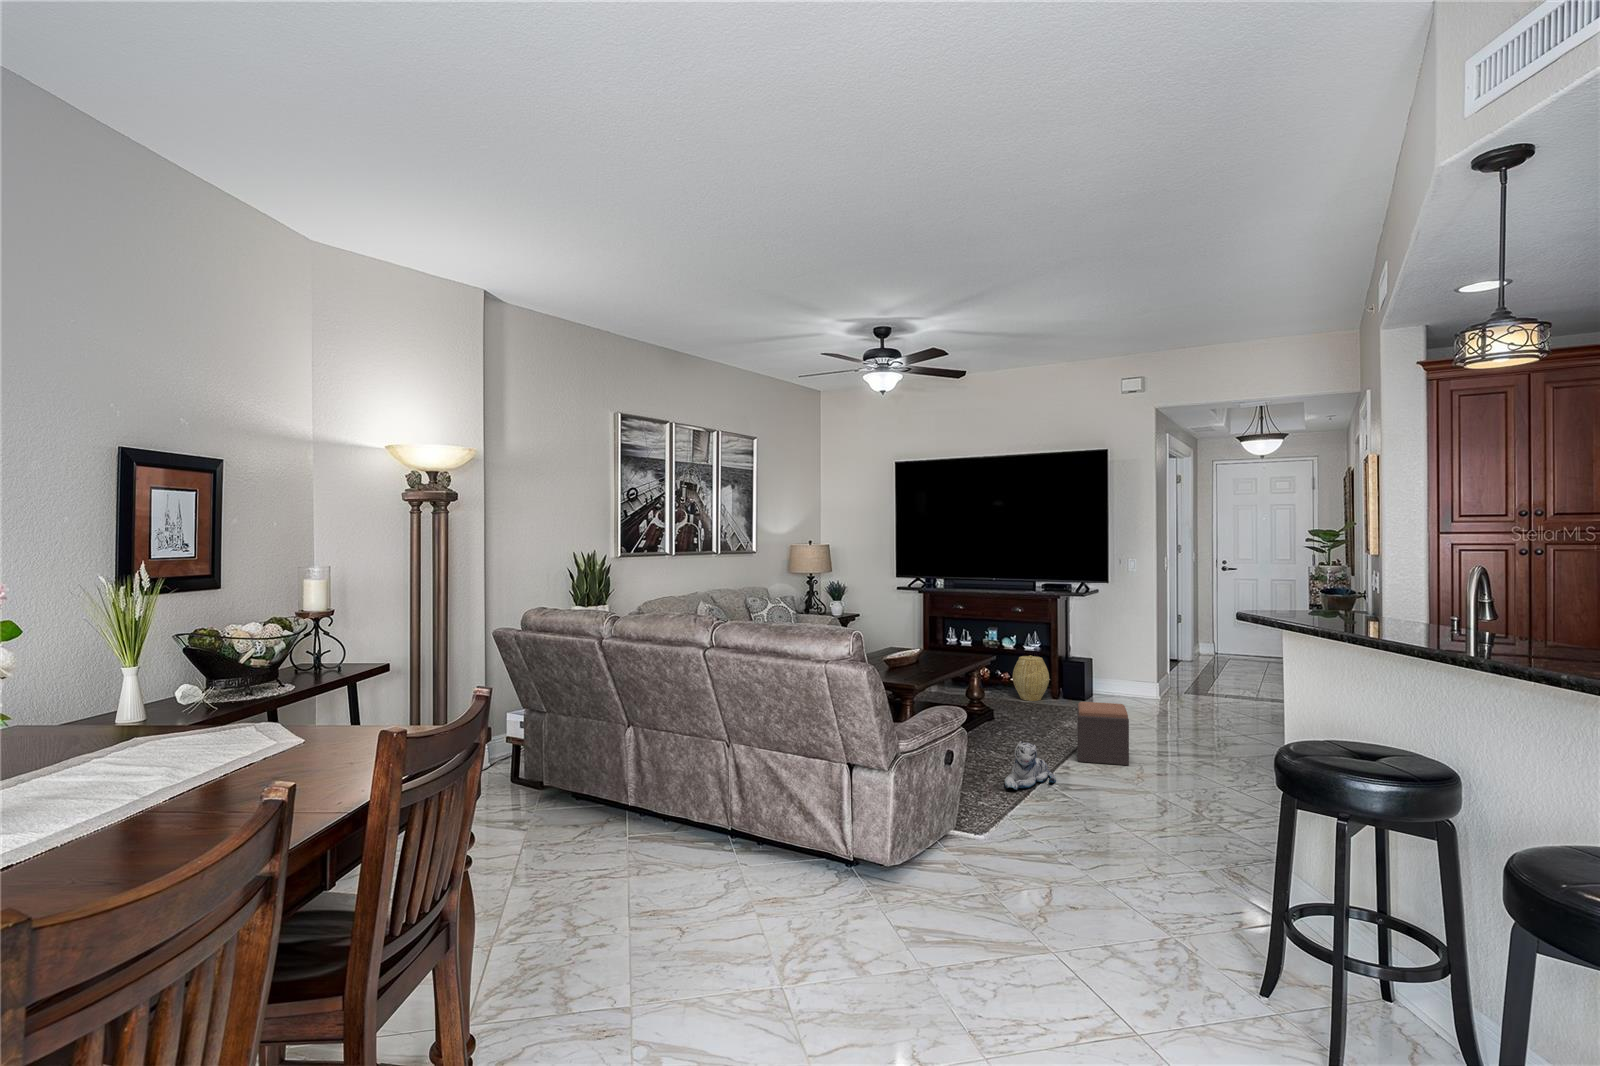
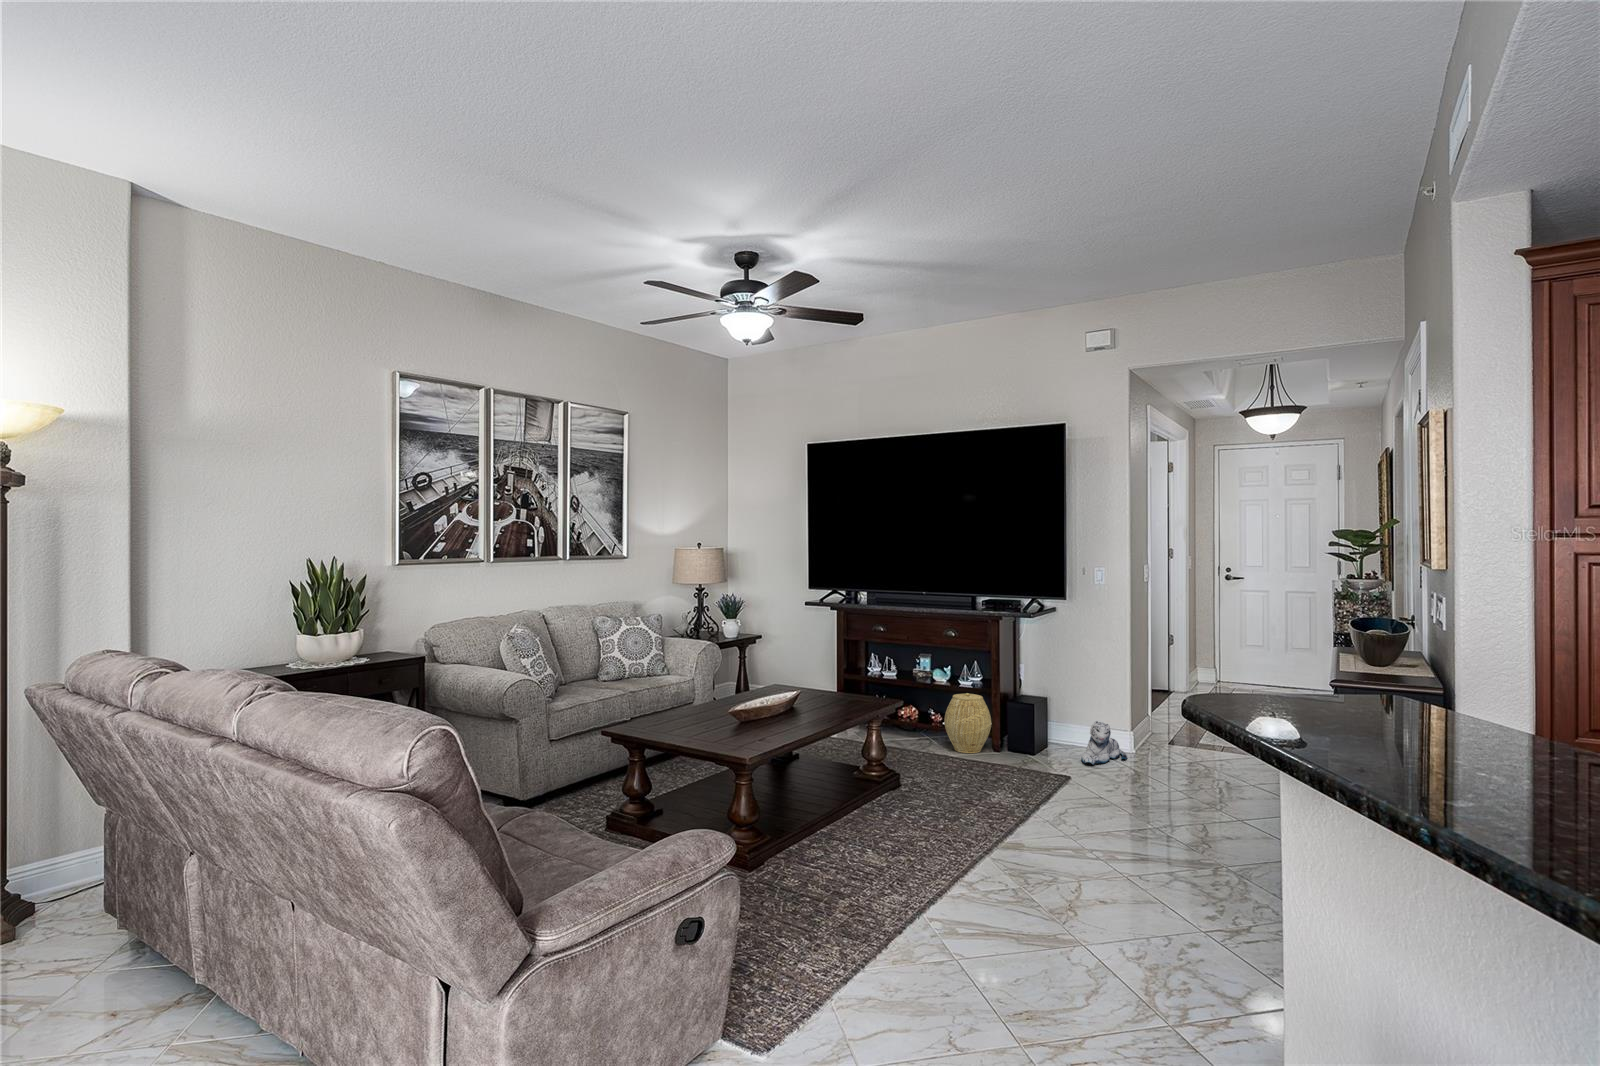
footstool: present [1077,702,1129,765] -> none [995,774,1068,875]
plush toy: present [1005,741,1056,790] -> present [1081,721,1127,764]

